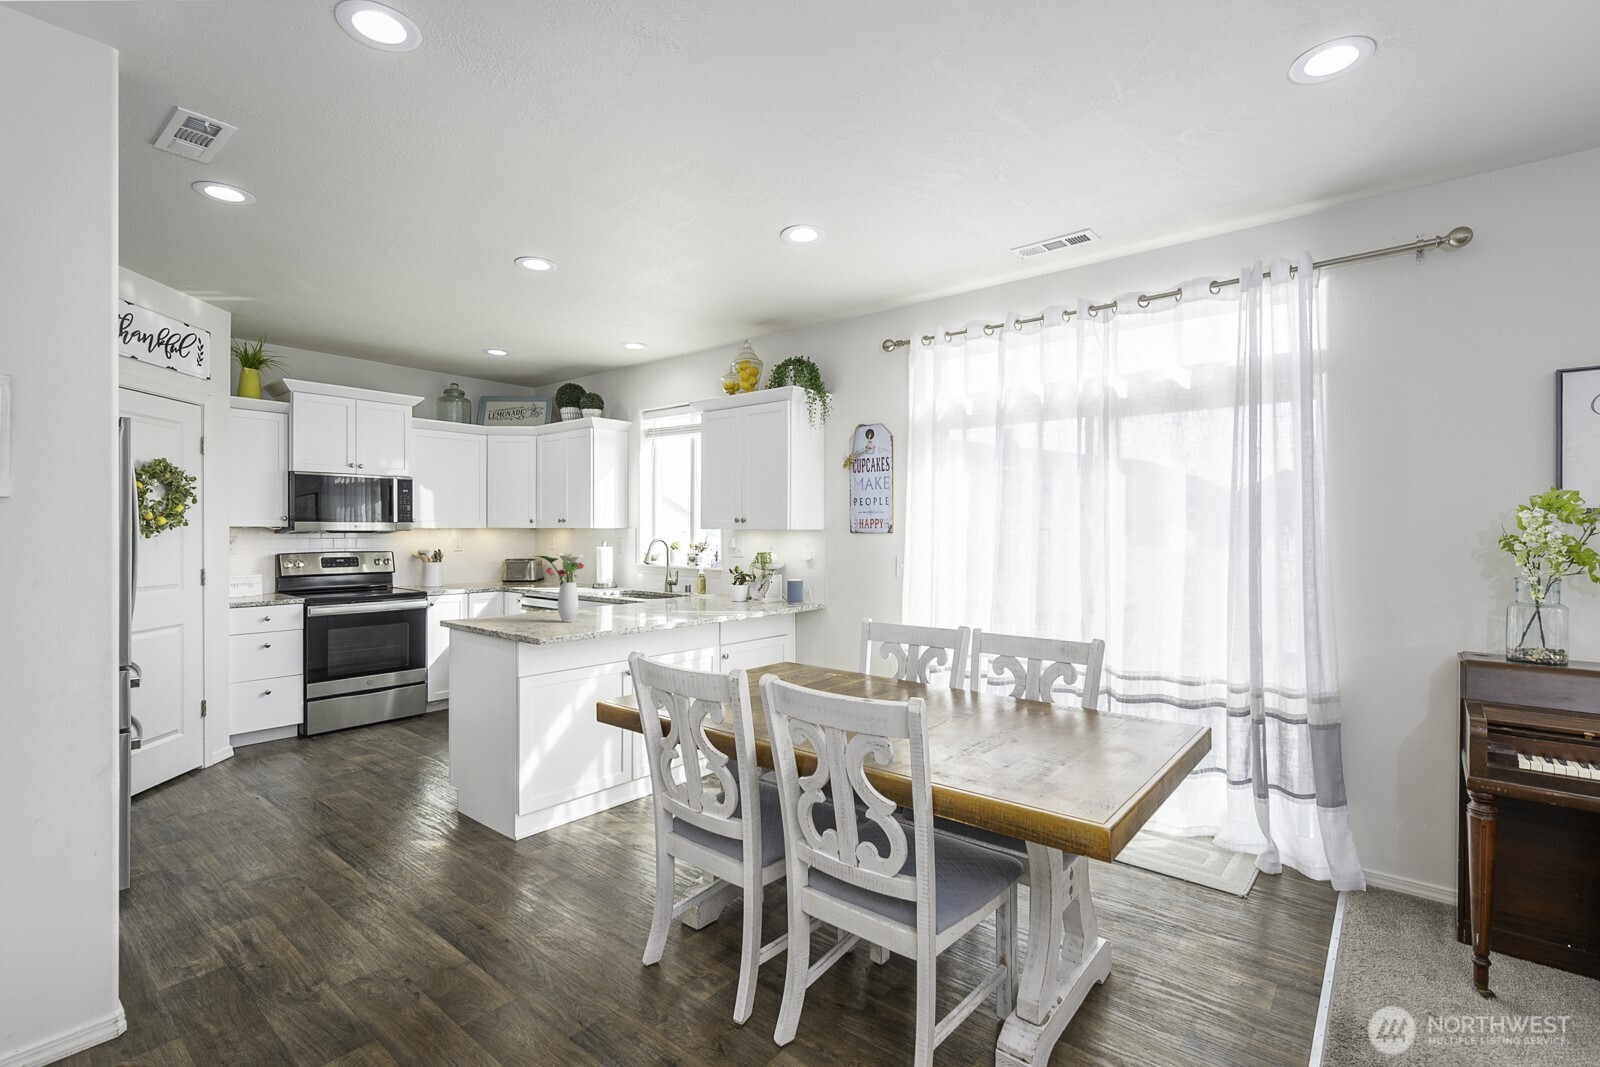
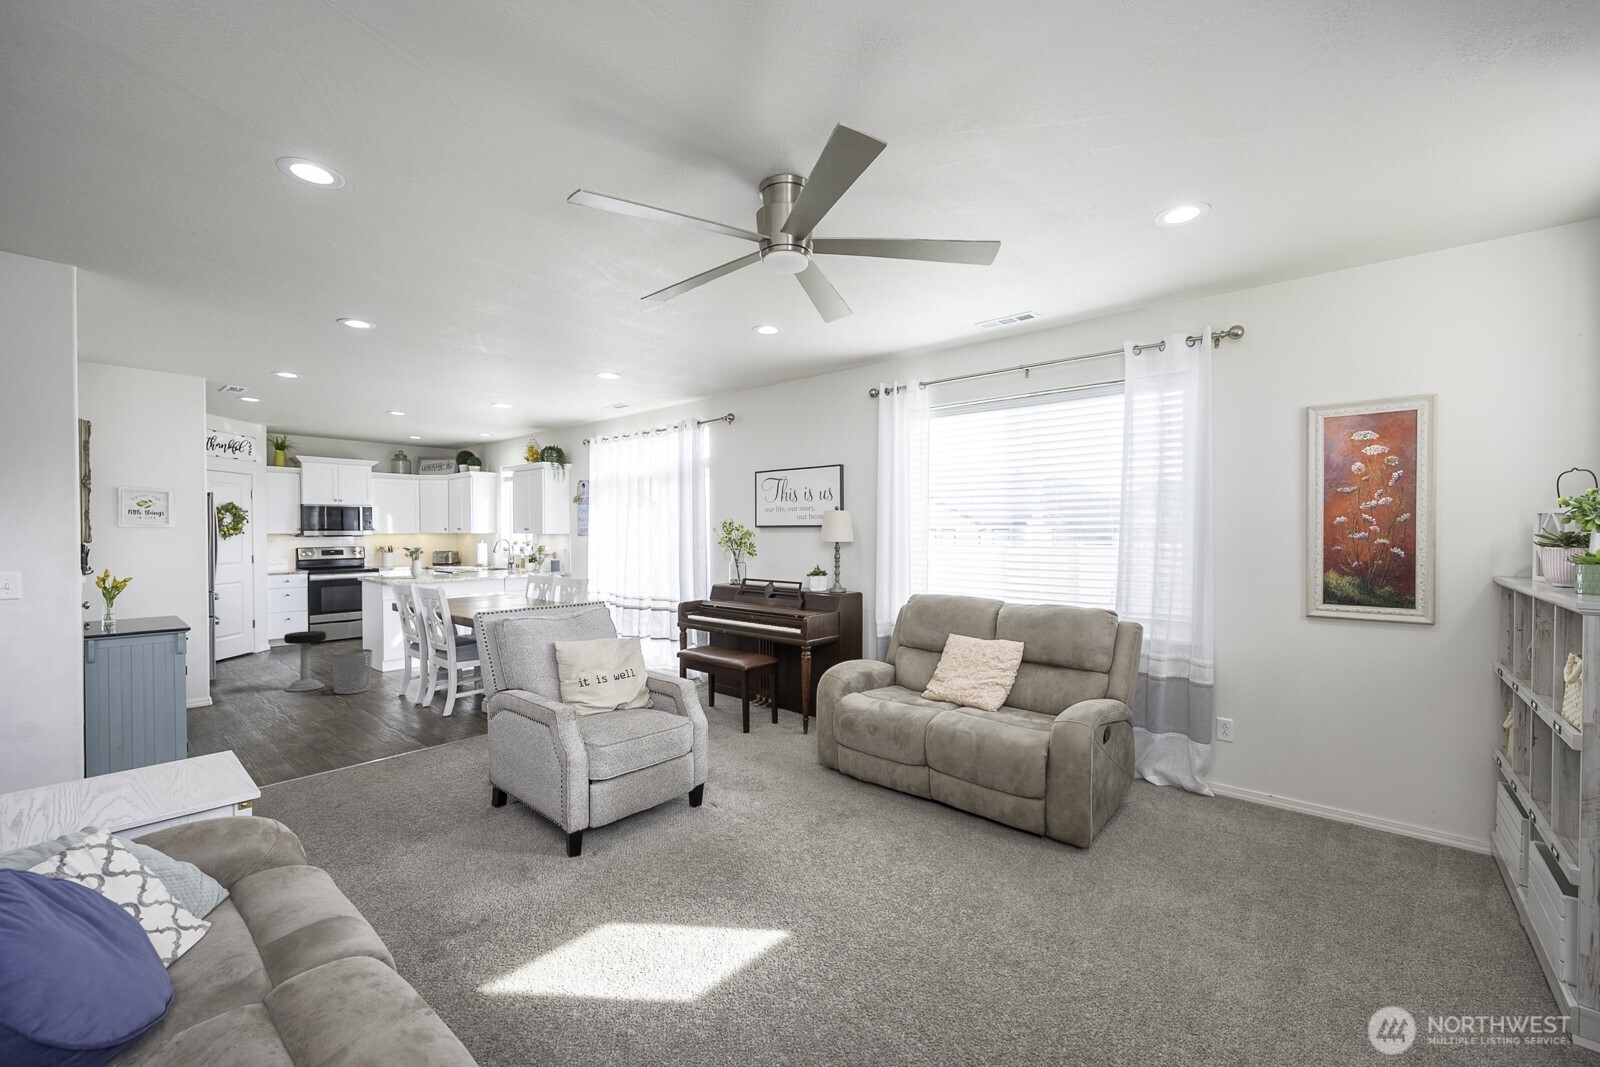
stool: none [322,772,425,952] -> present [284,631,326,692]
waste bin: none [460,822,556,965] -> present [332,649,372,694]

